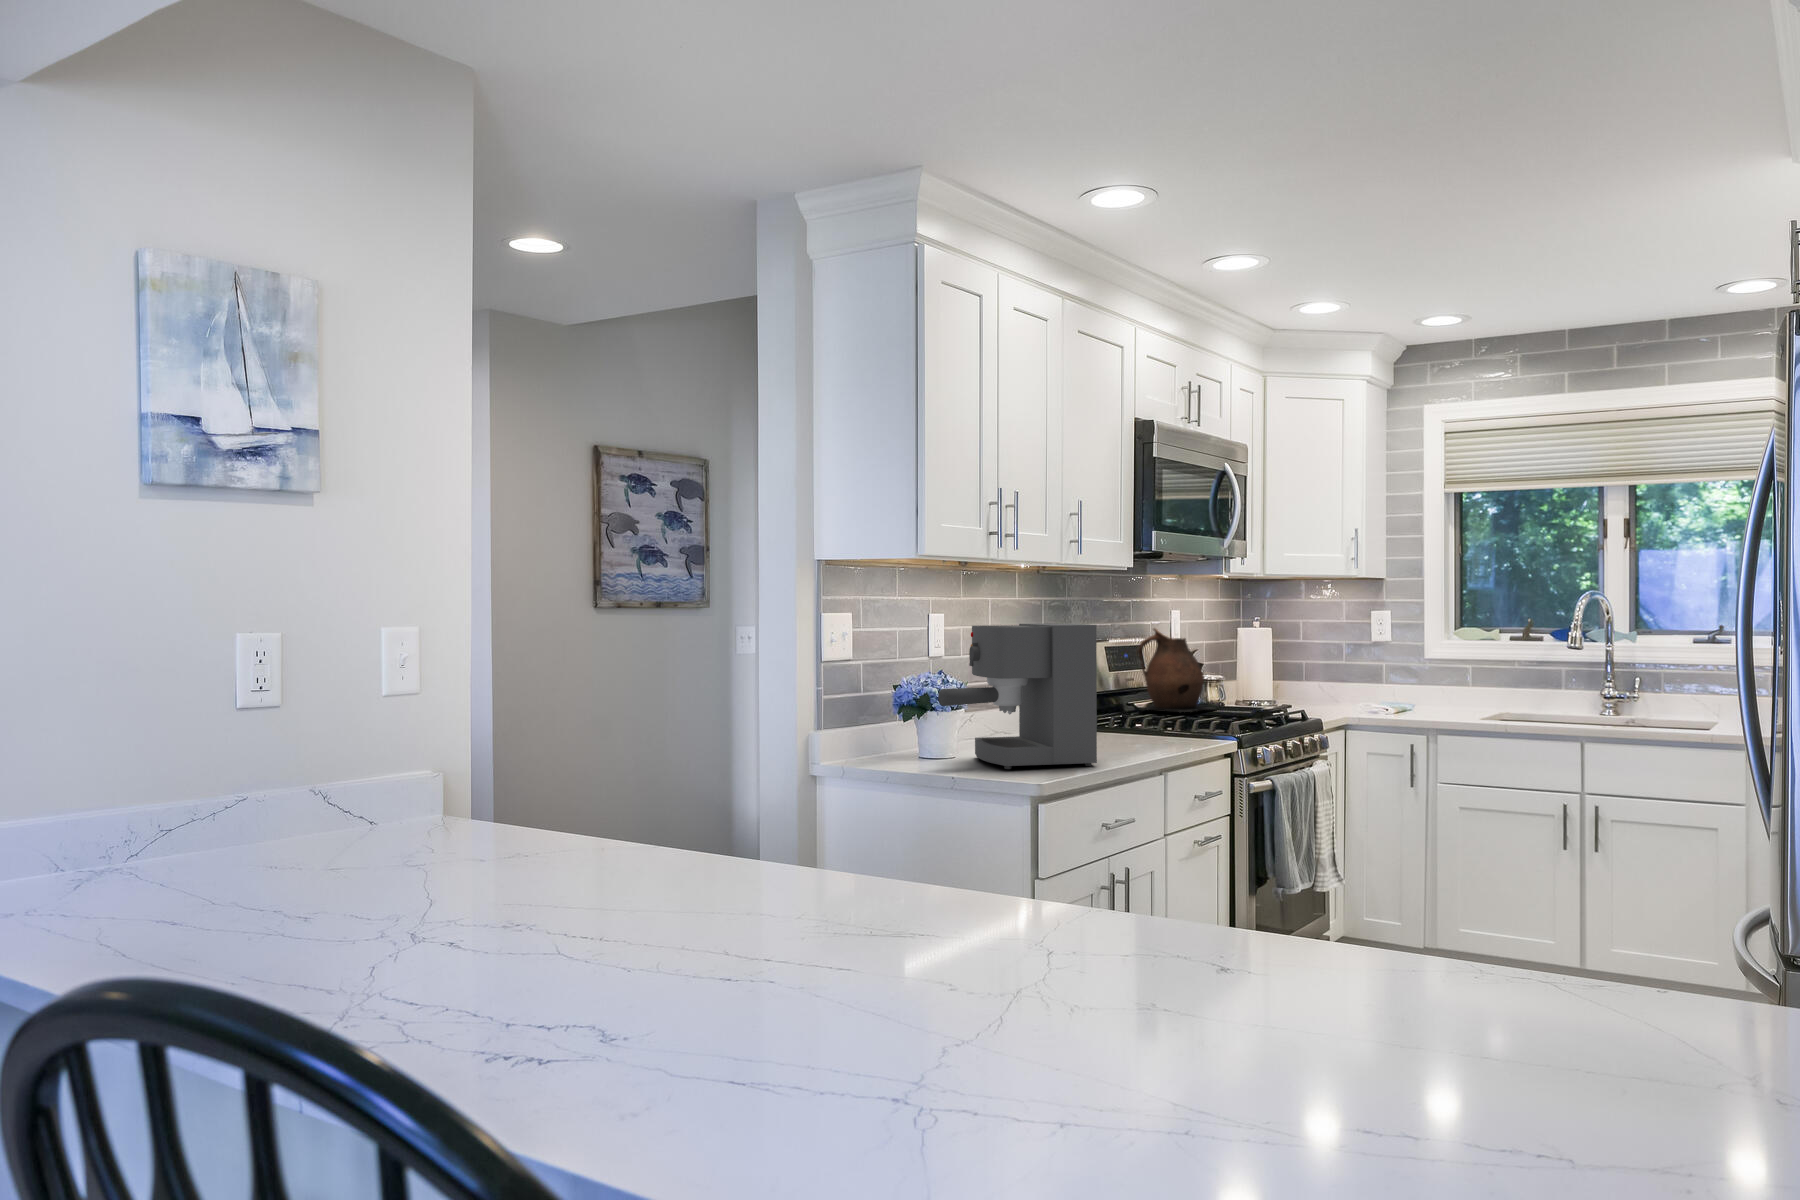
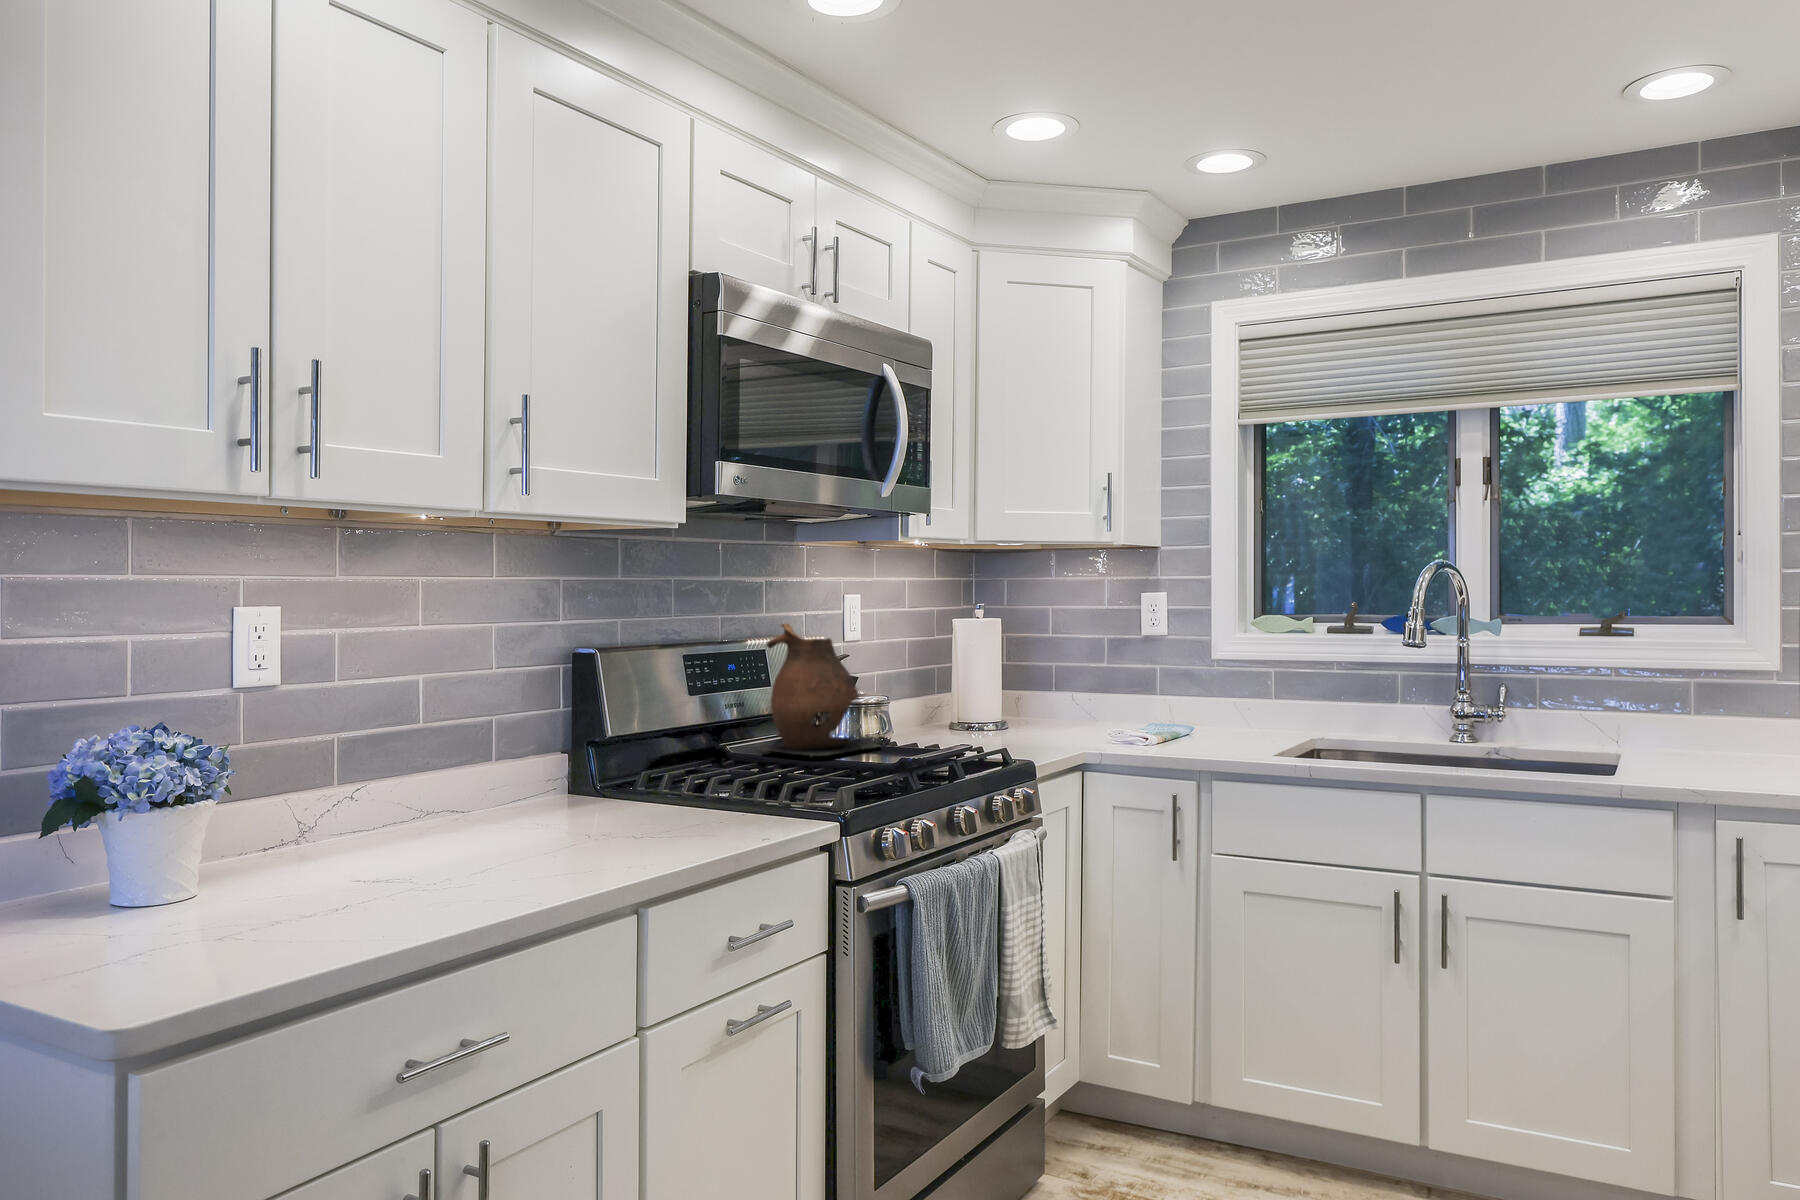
coffee maker: present [938,623,1097,769] -> none [103,627,452,939]

